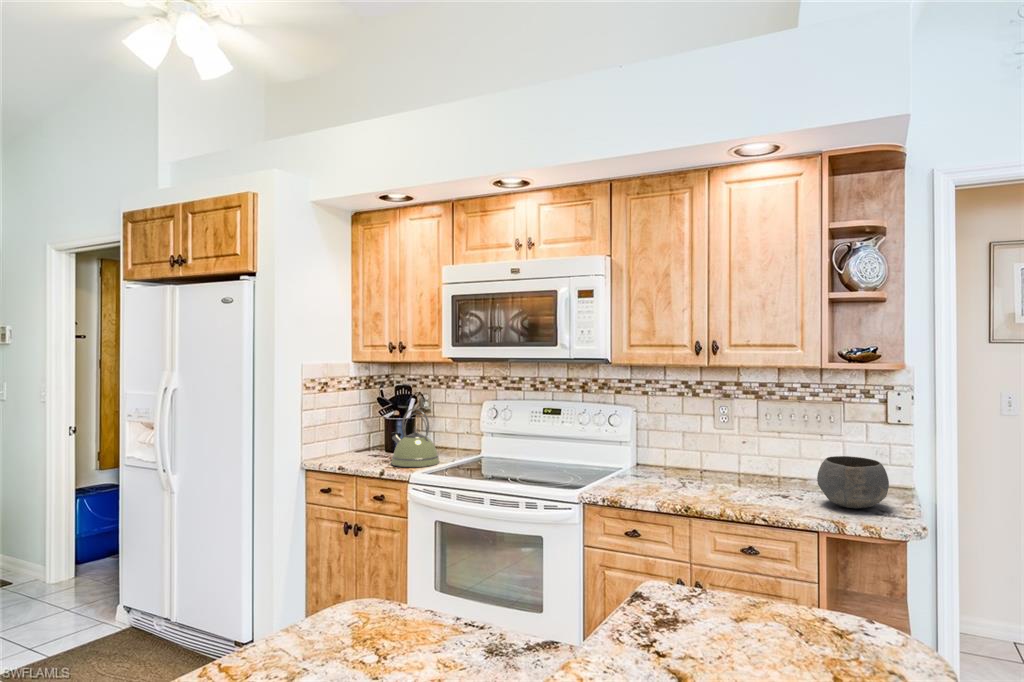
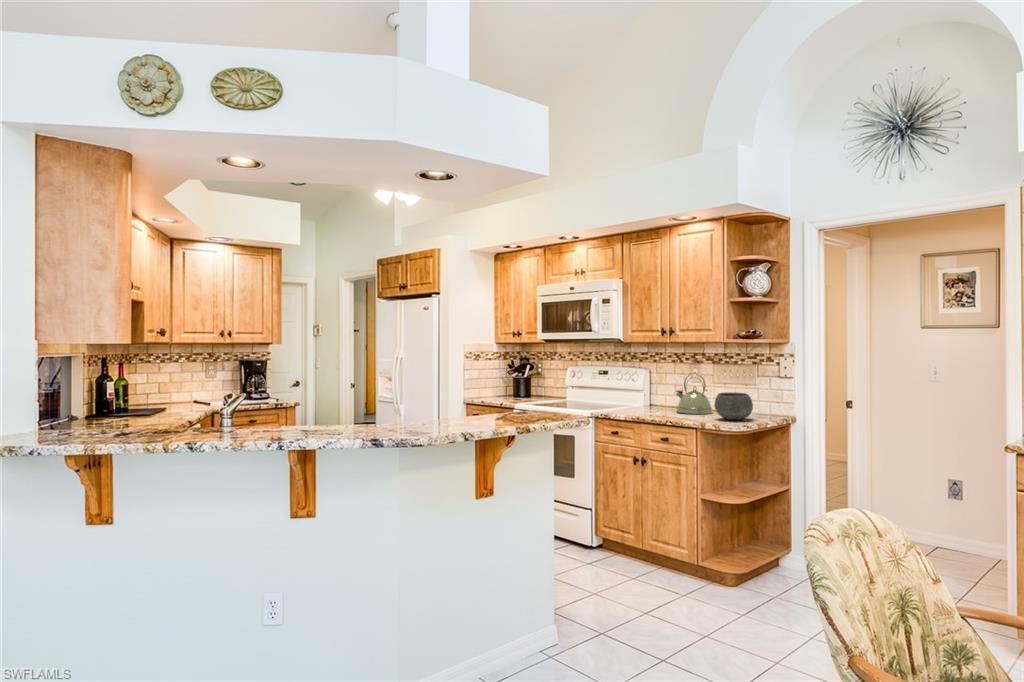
kettle: present [391,408,440,467] -> present [676,373,712,414]

